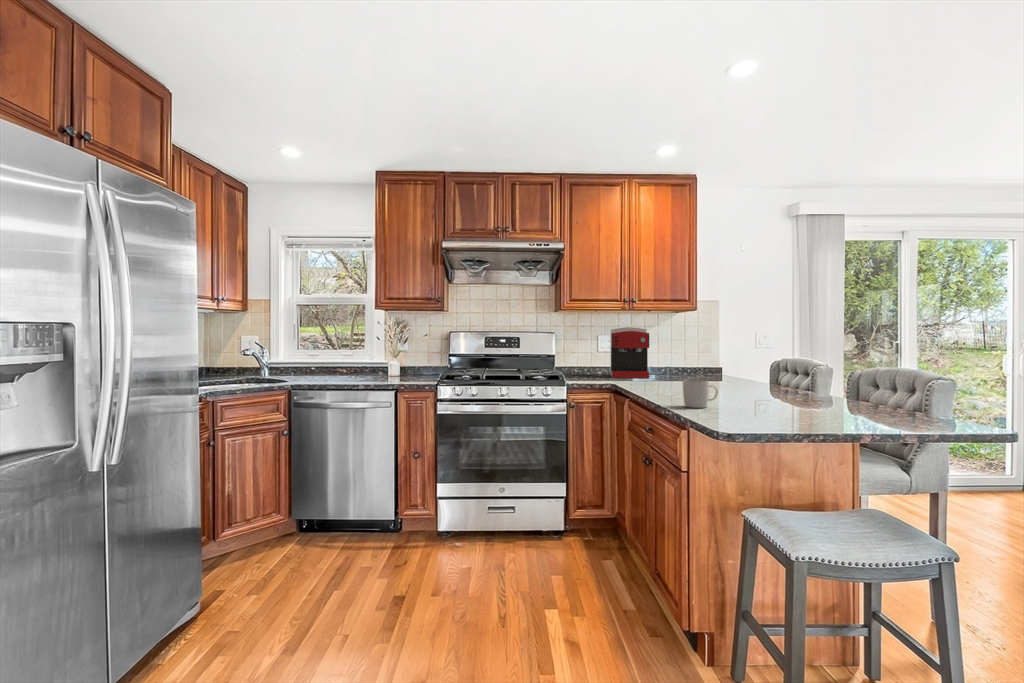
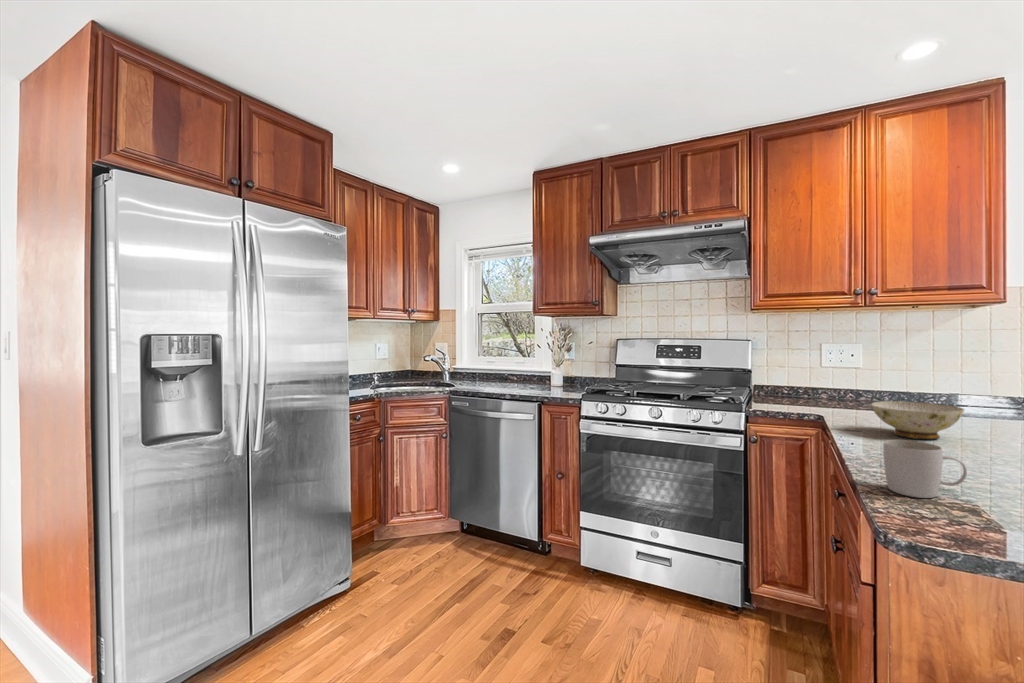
coffee maker: present [610,327,649,378] -> none [838,329,906,407]
ceramic bowl: none [648,369,693,390] -> present [871,401,964,439]

